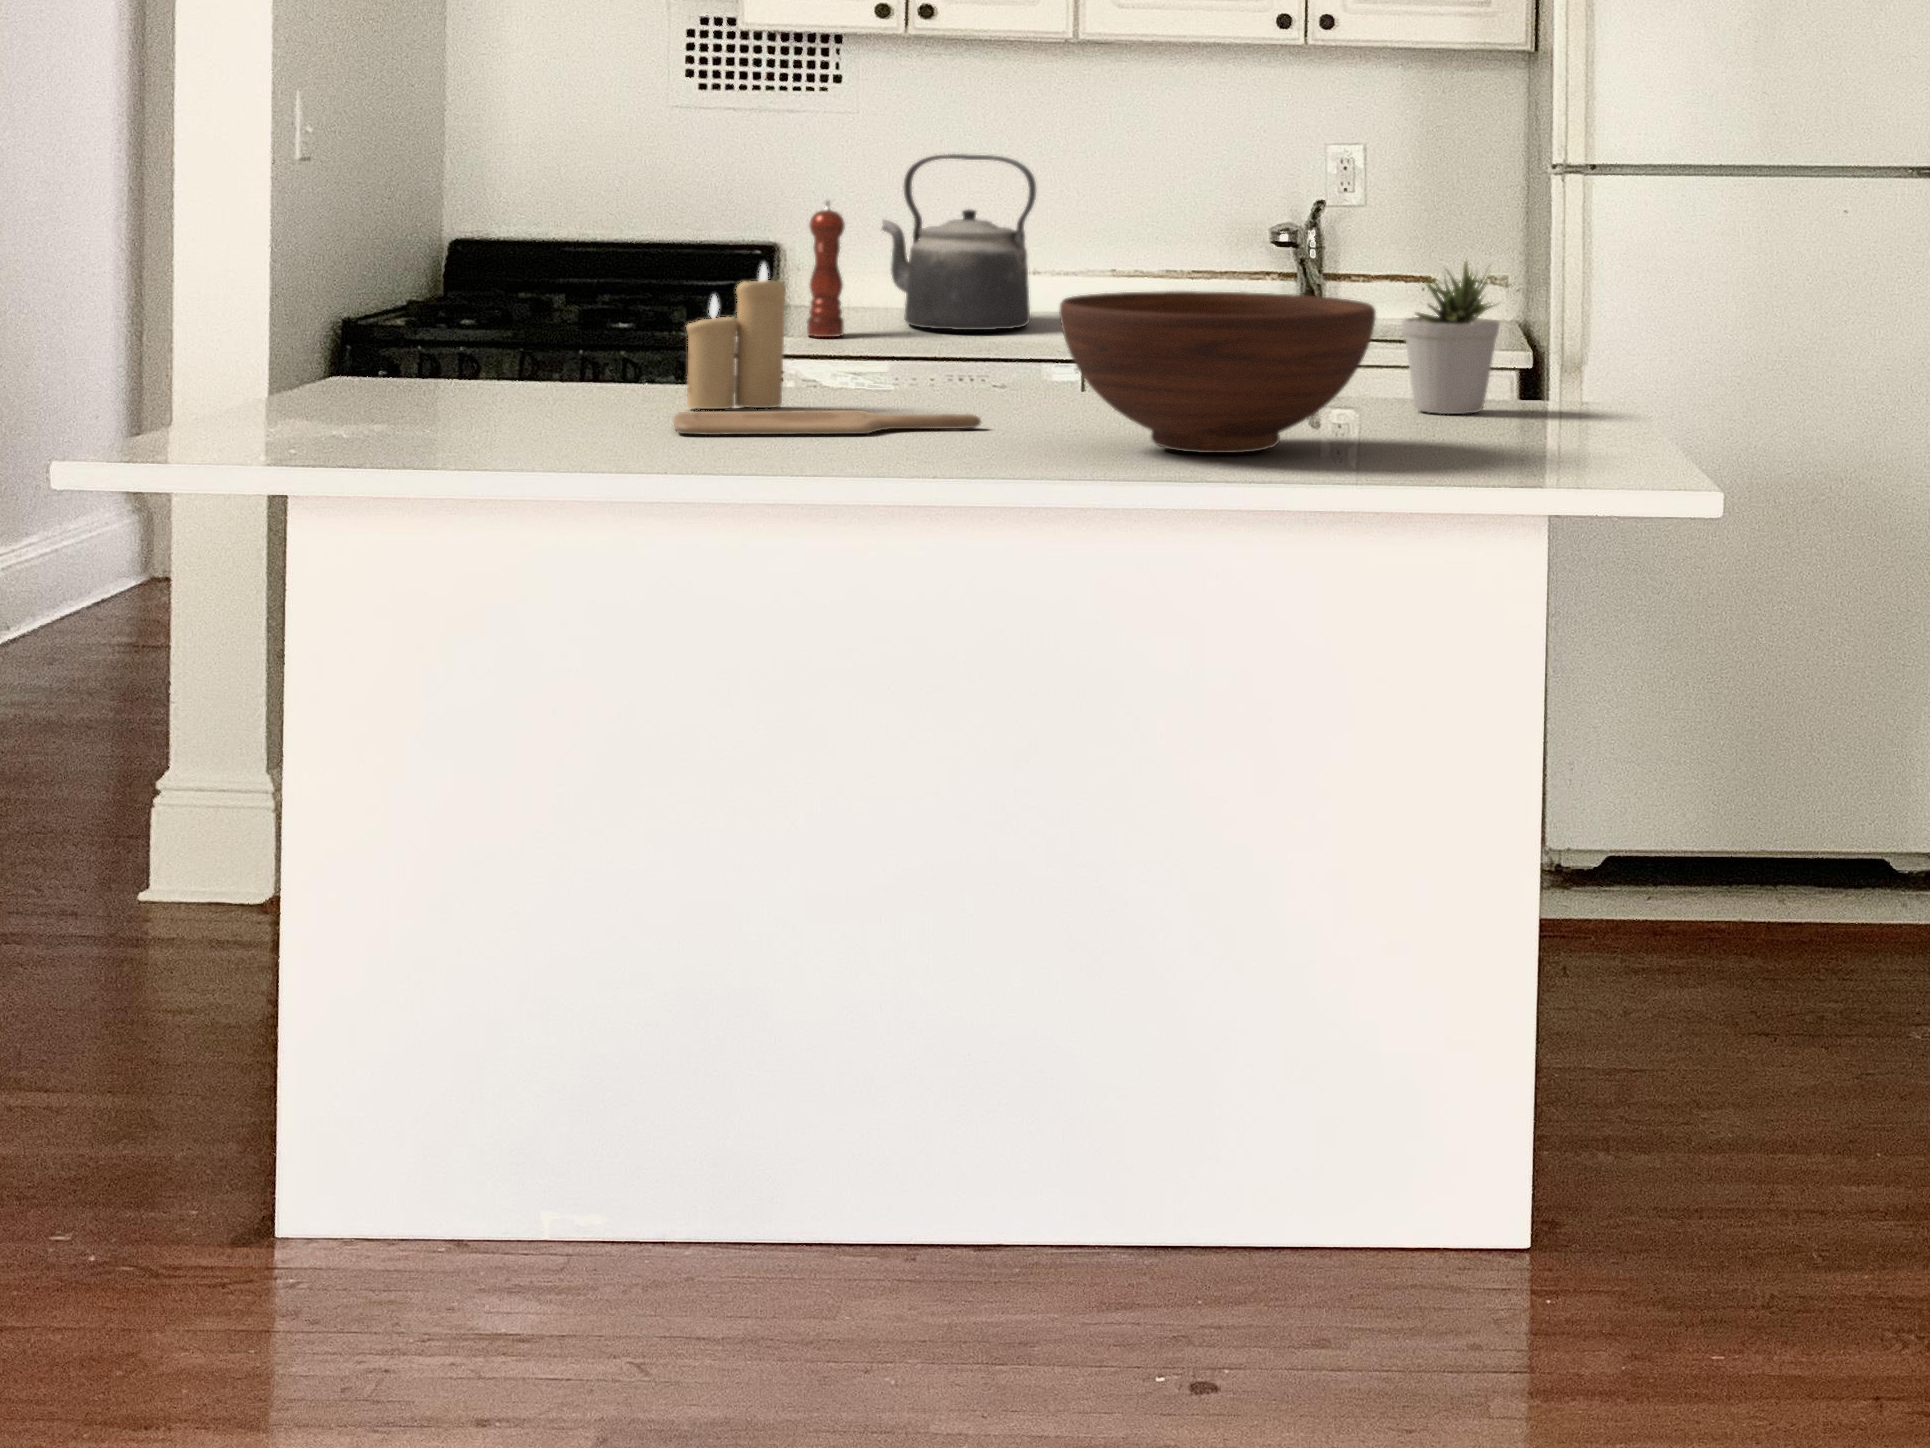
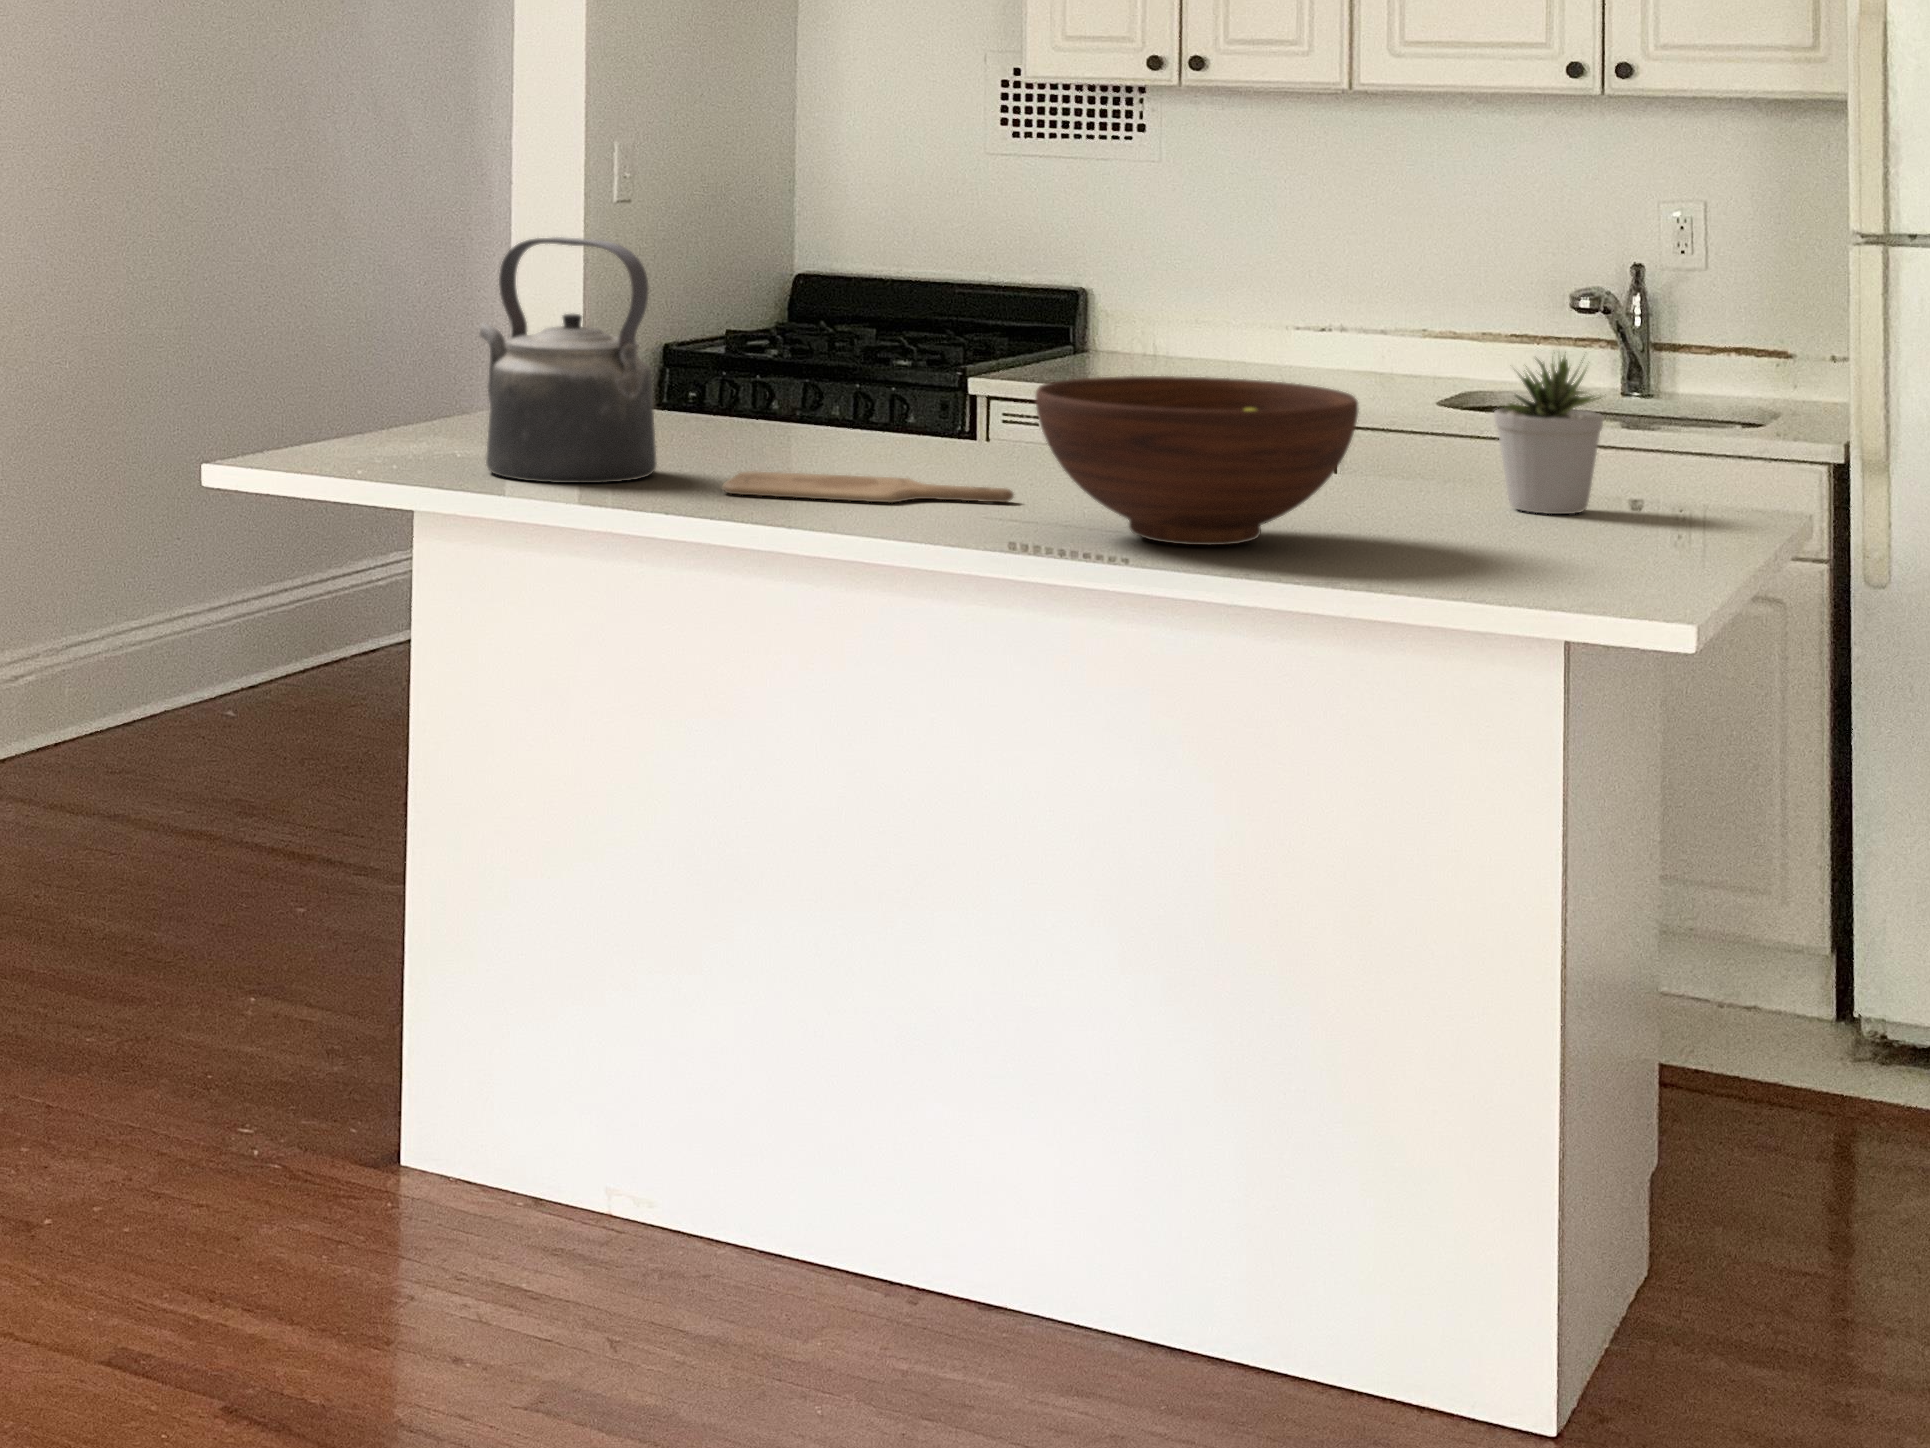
kettle: present [882,154,1036,330] -> present [480,237,656,483]
pepper mill: present [807,201,845,337] -> none [1073,254,1109,390]
candle: present [686,264,786,409] -> none [784,331,878,469]

